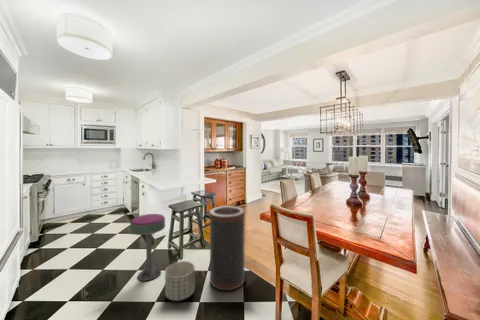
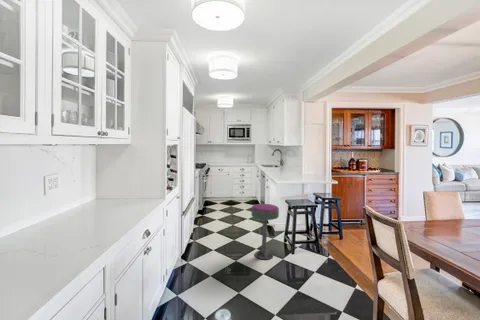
trash can: present [209,206,245,290] -> none [313,208,355,293]
planter: present [165,261,195,301] -> none [271,249,297,281]

